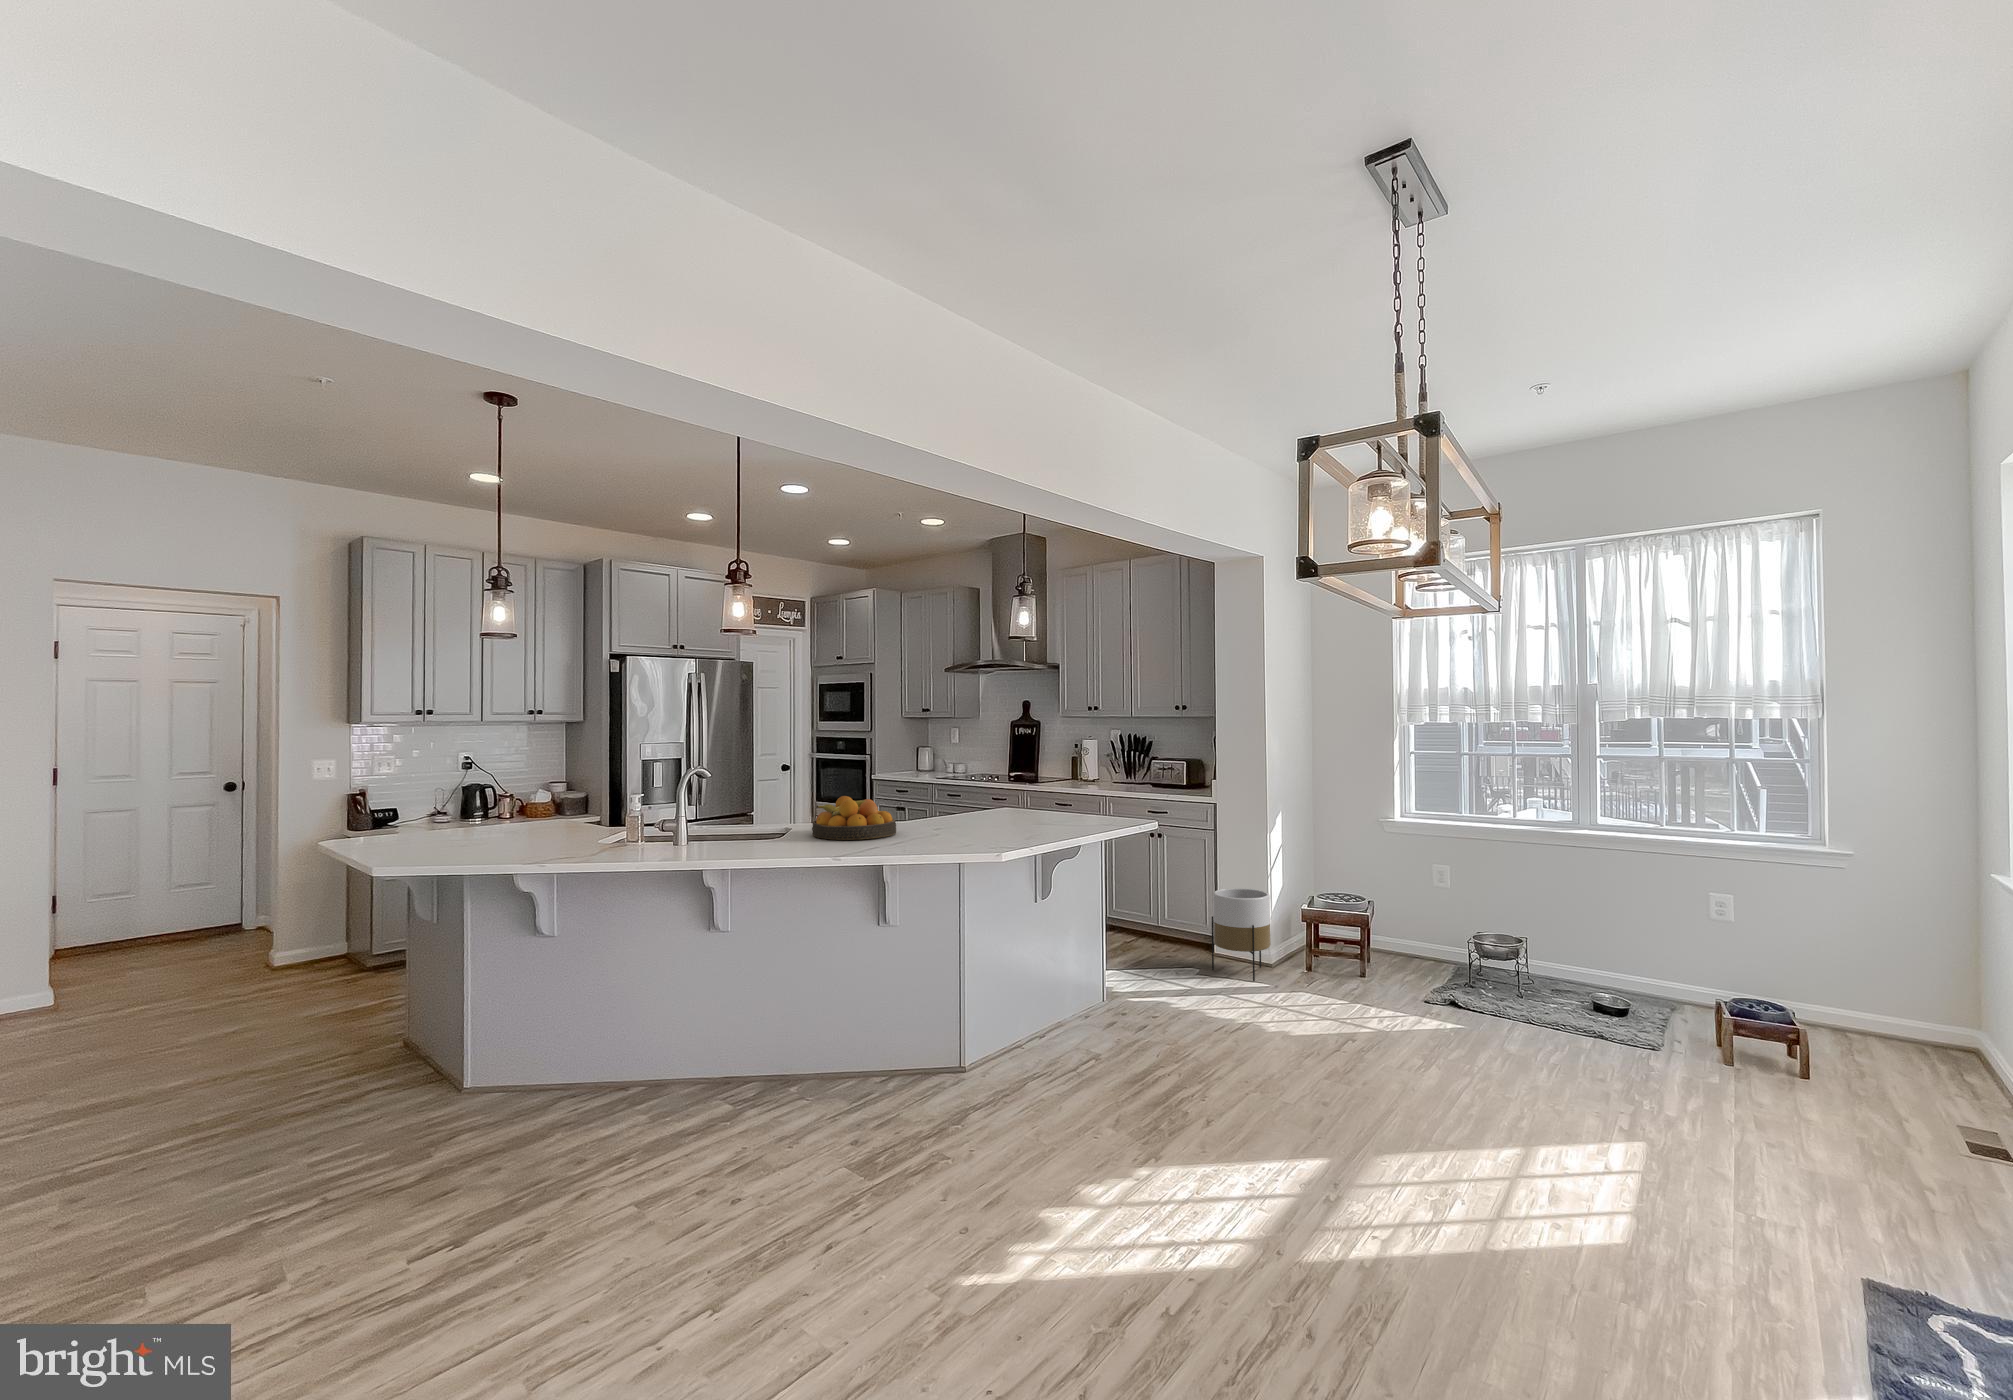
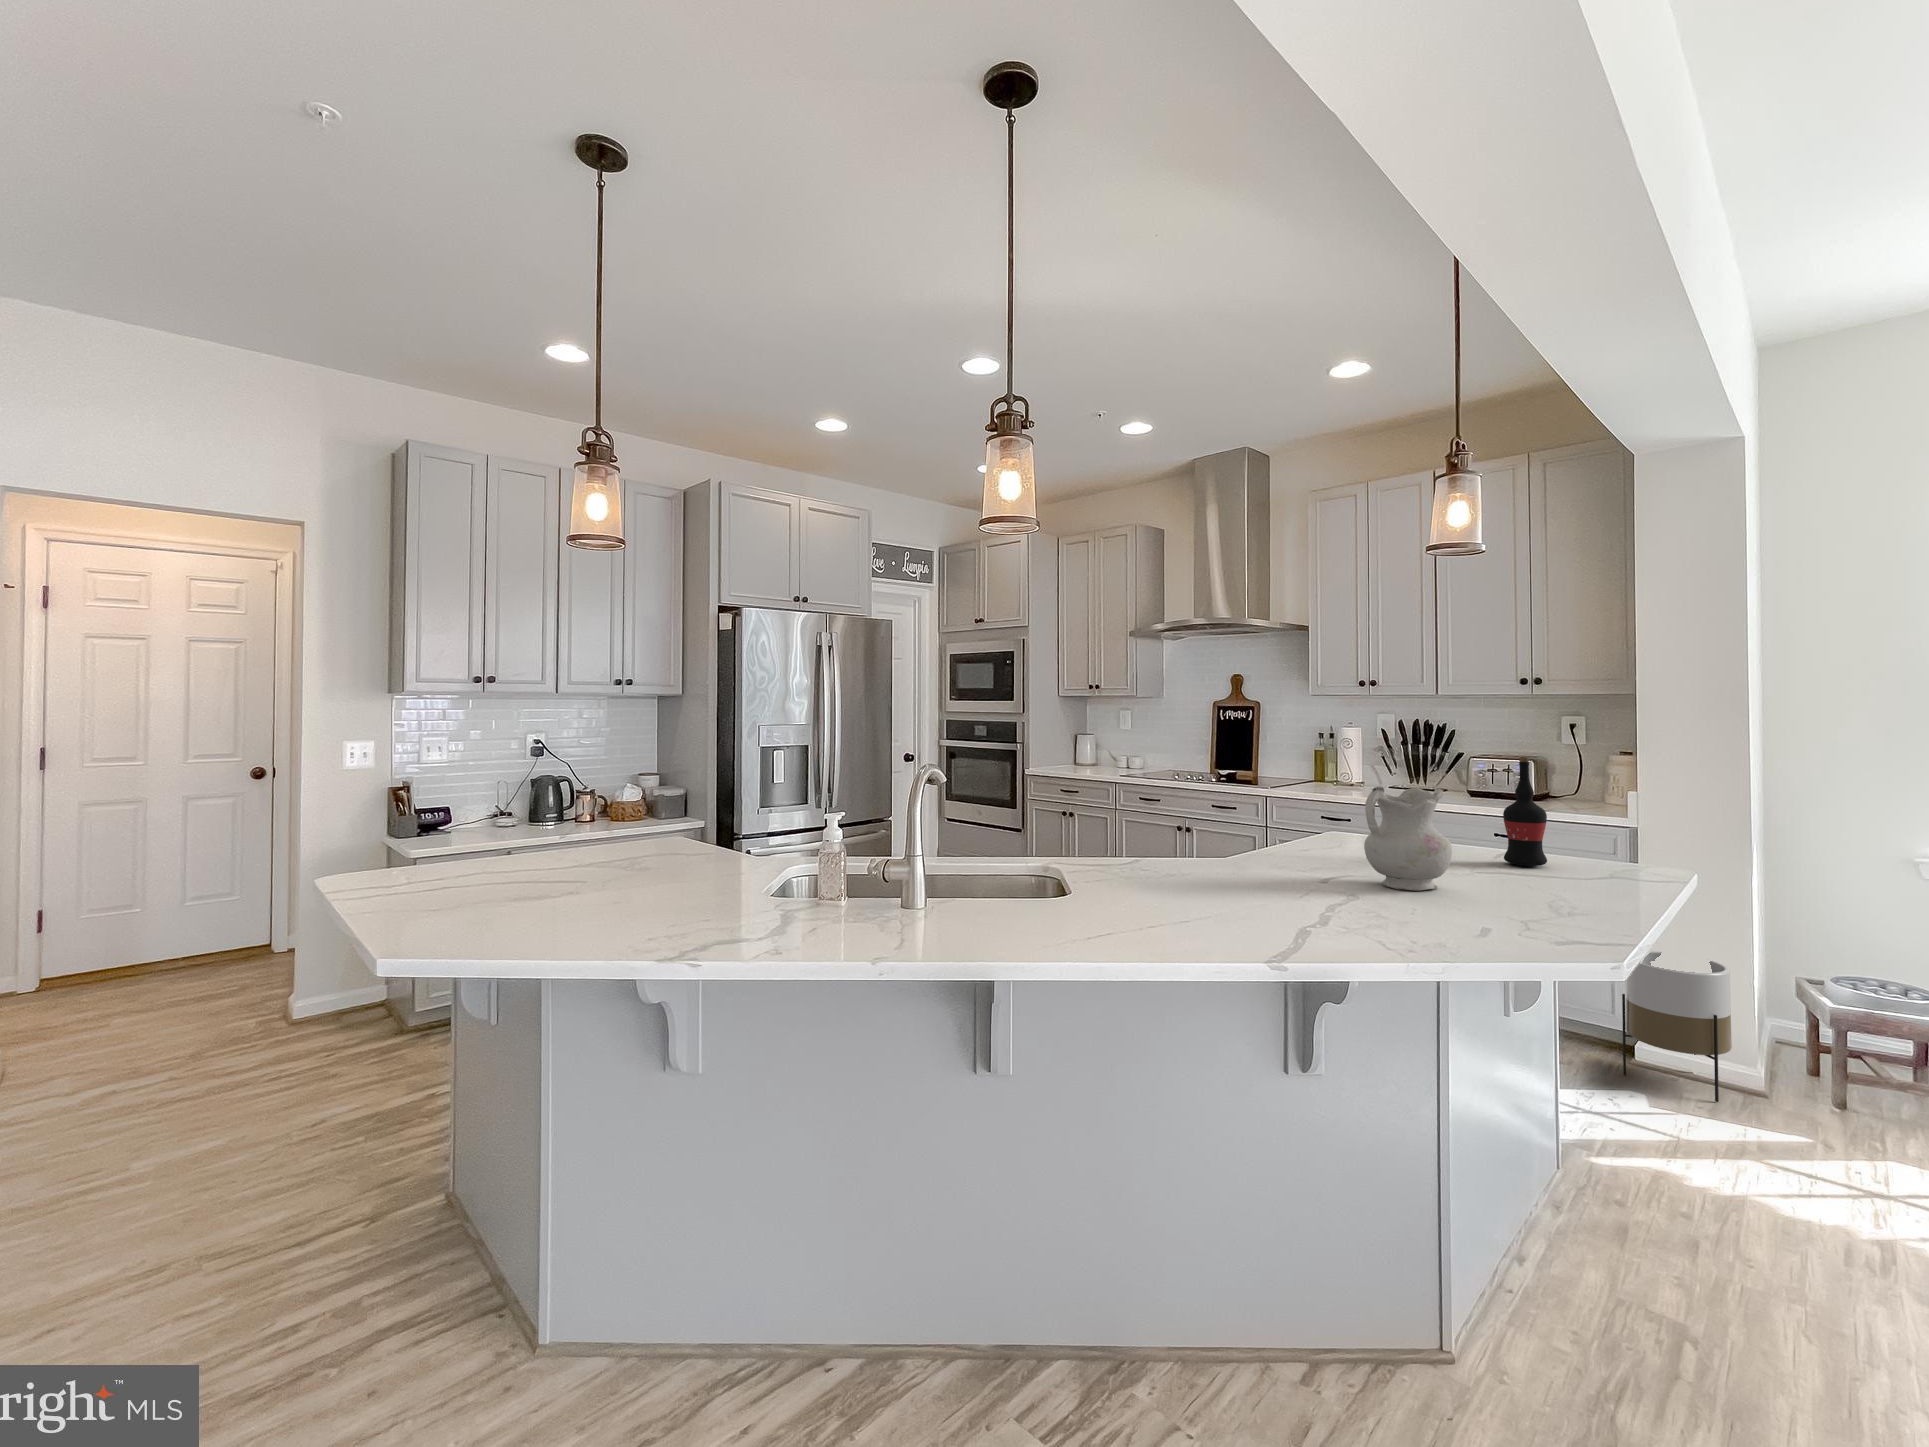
wine bottle: none [1065,759,1088,825] -> present [1503,757,1547,866]
ceramic pitcher: none [947,777,998,837] -> present [1364,787,1452,891]
fruit bowl: present [812,796,896,840] -> none [1124,813,1268,892]

